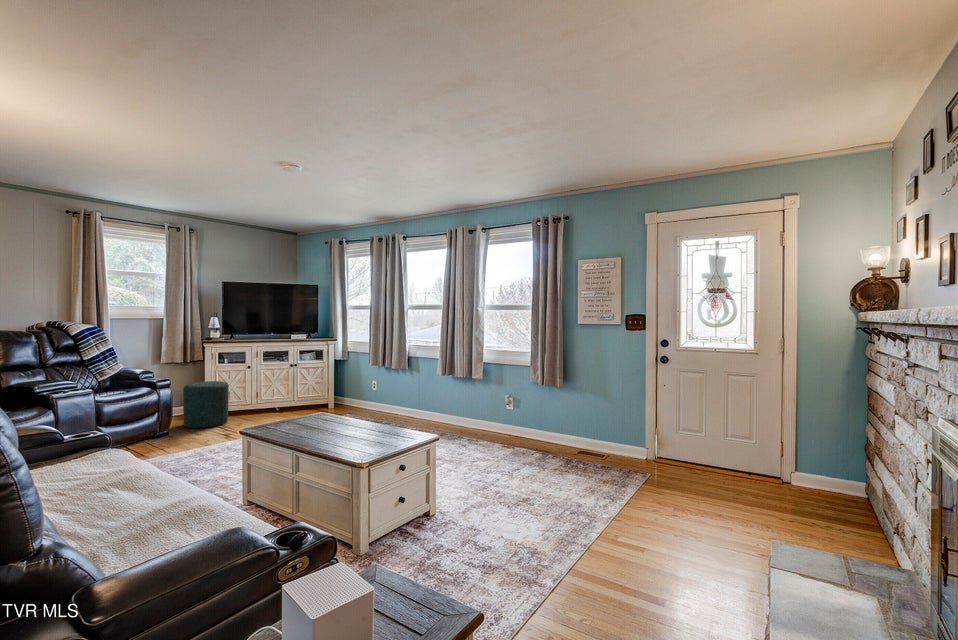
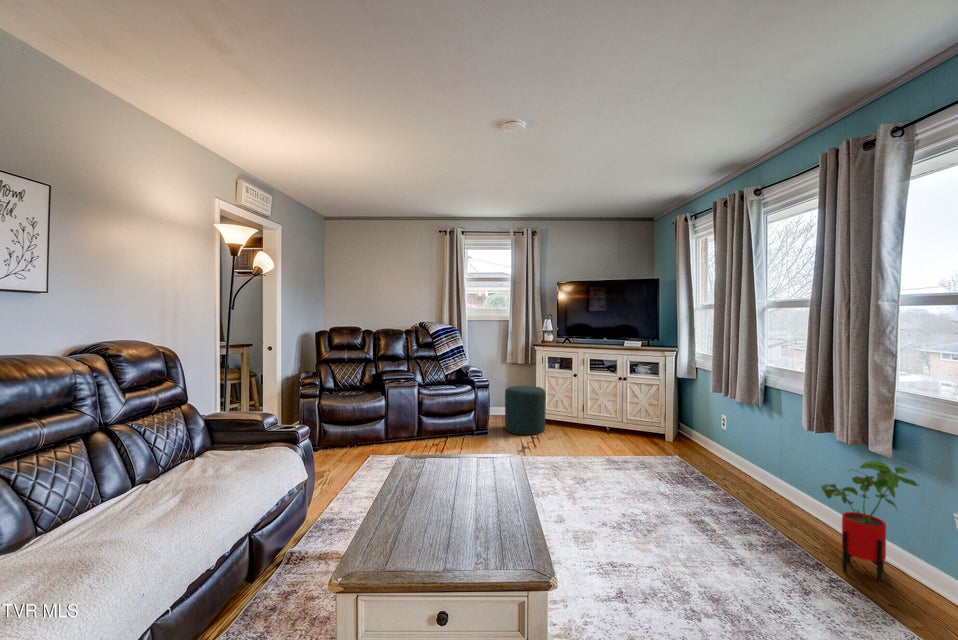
house plant: none [463,381,498,436] -> present [821,460,919,581]

